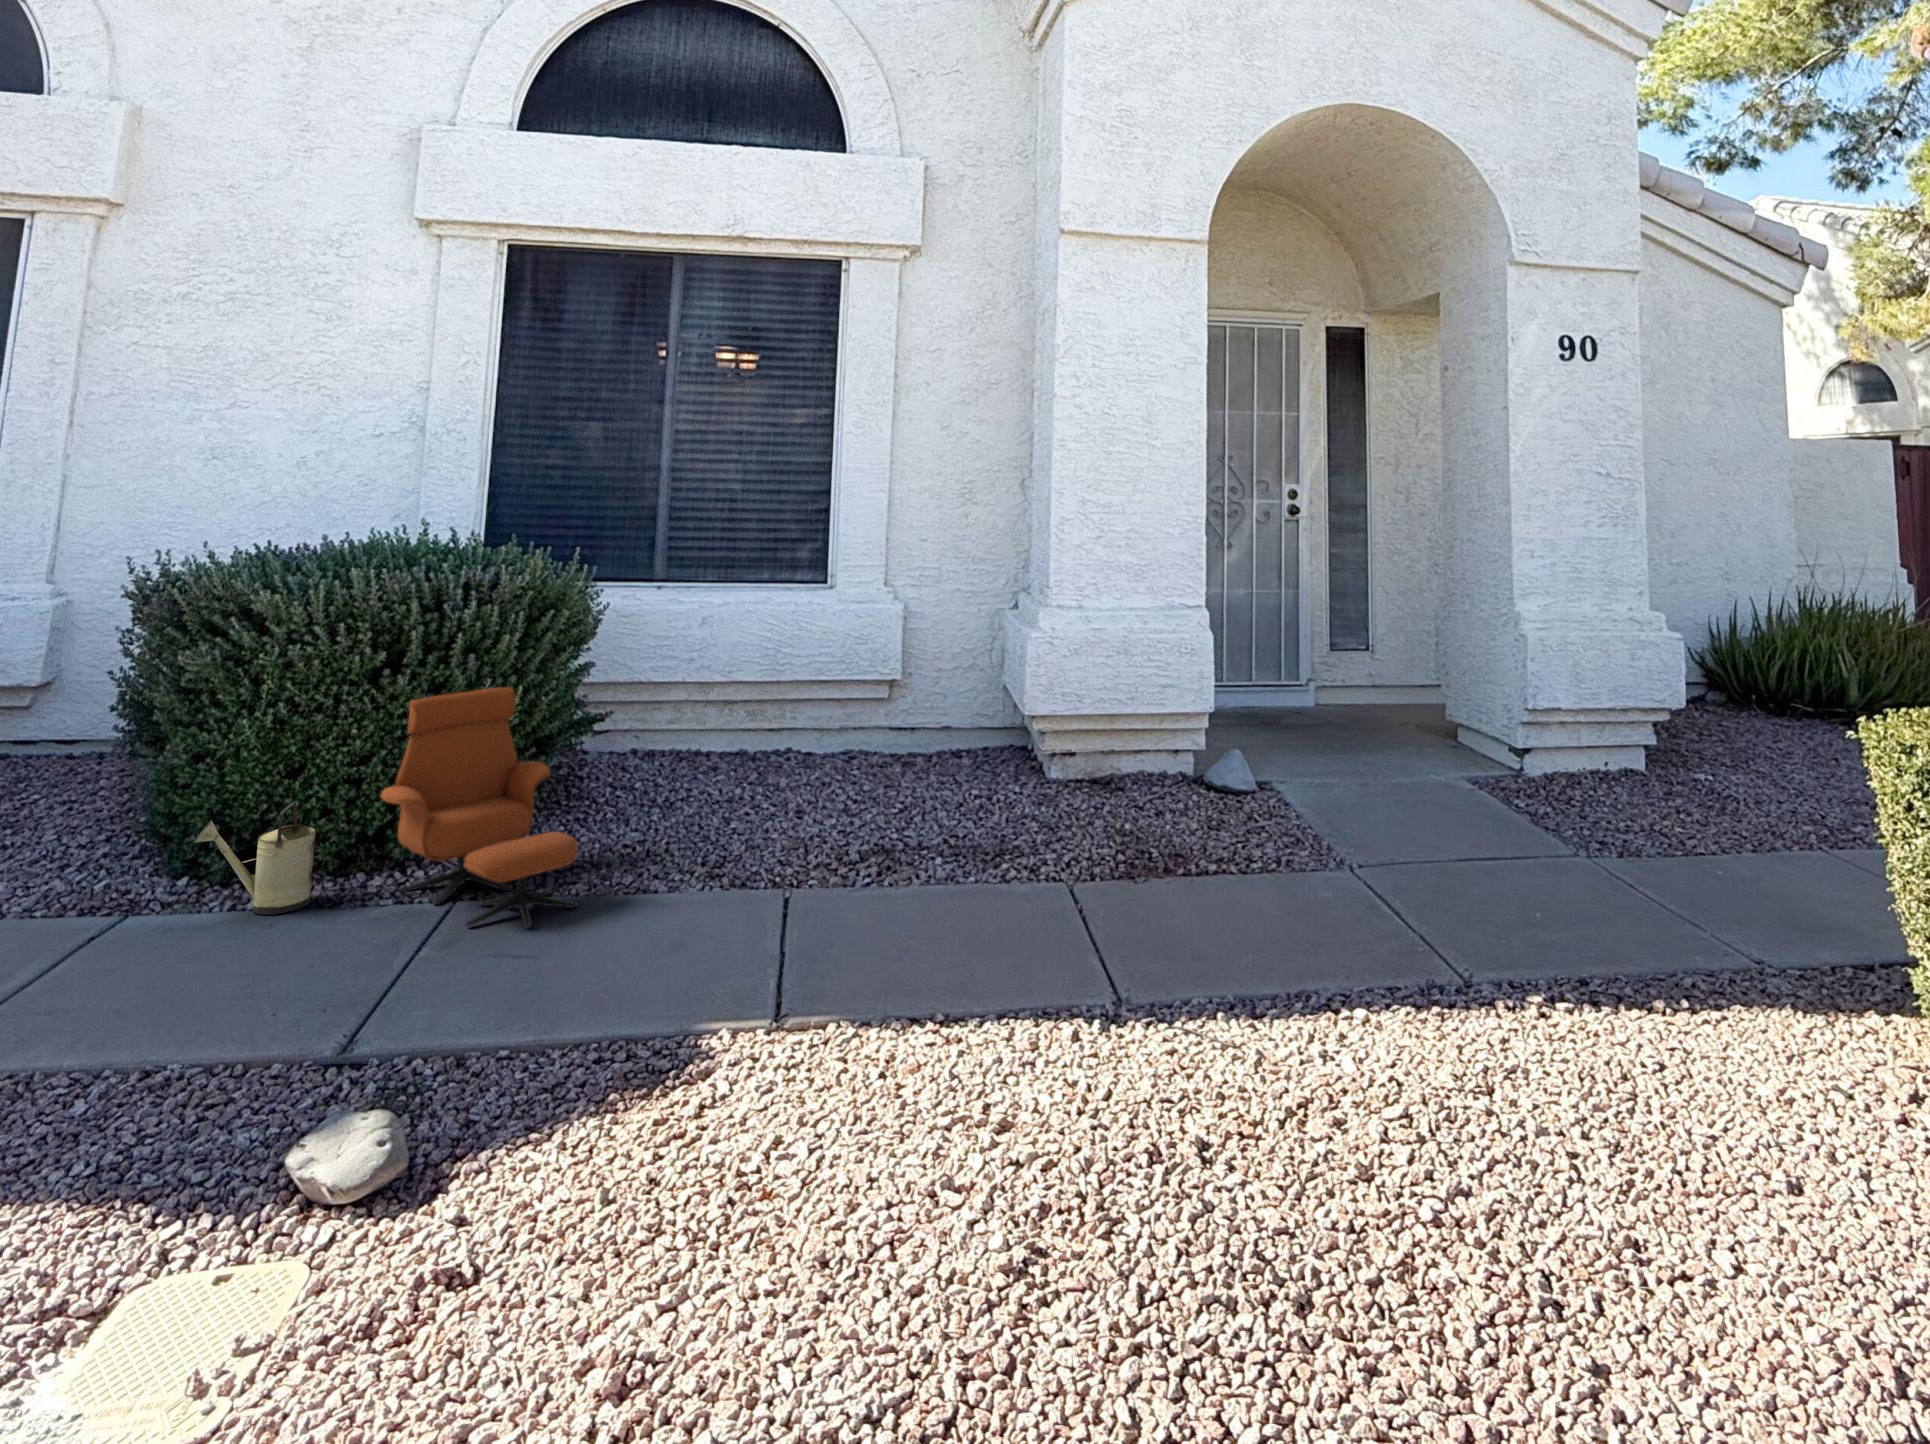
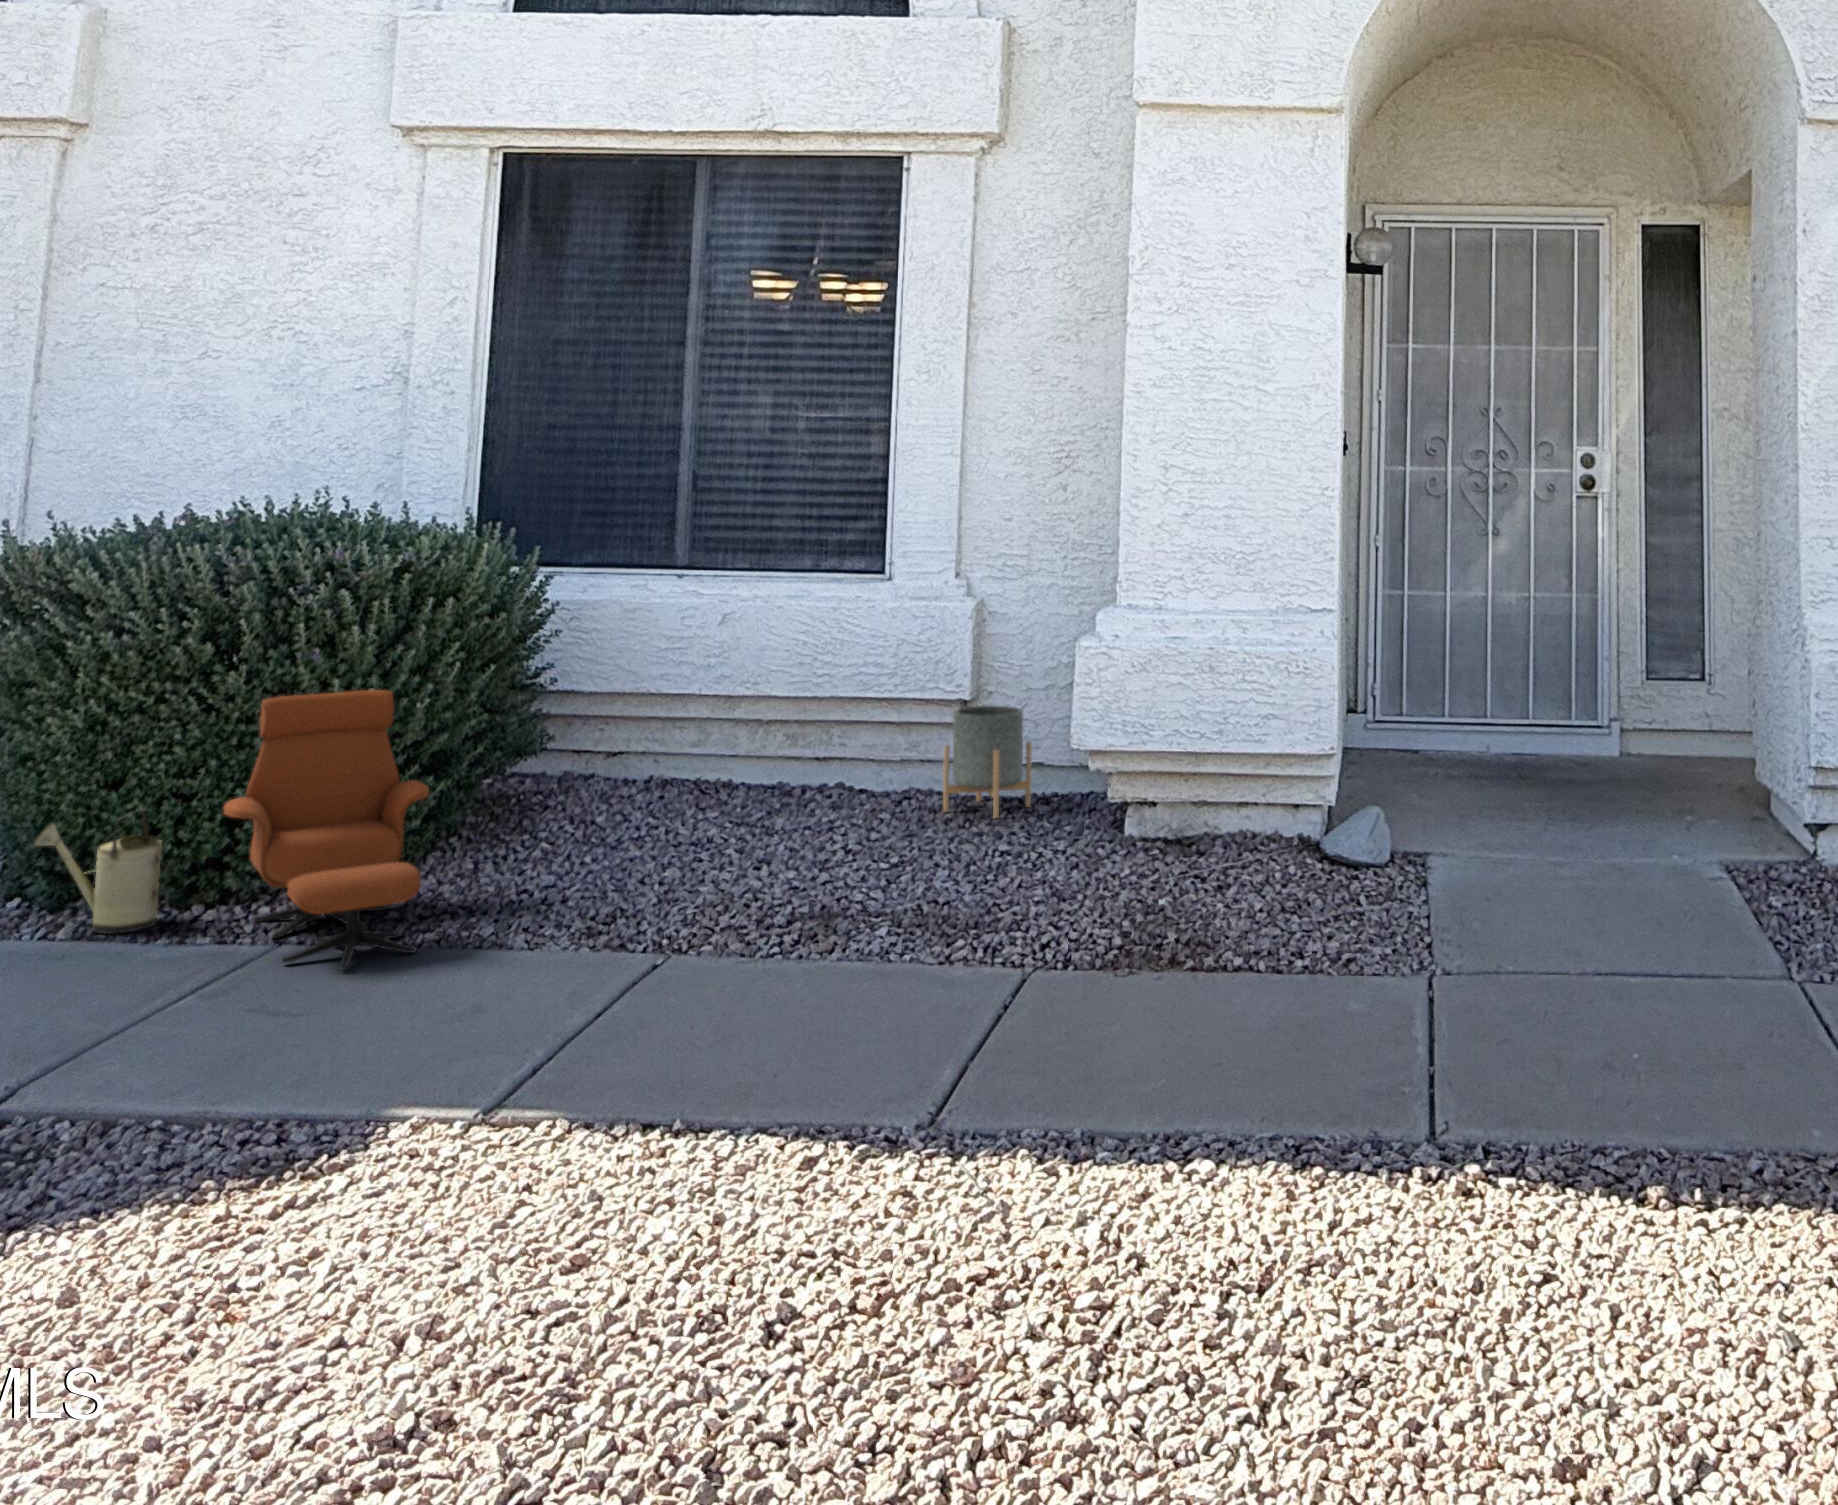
planter: none [896,673,959,758] -> present [943,706,1032,818]

